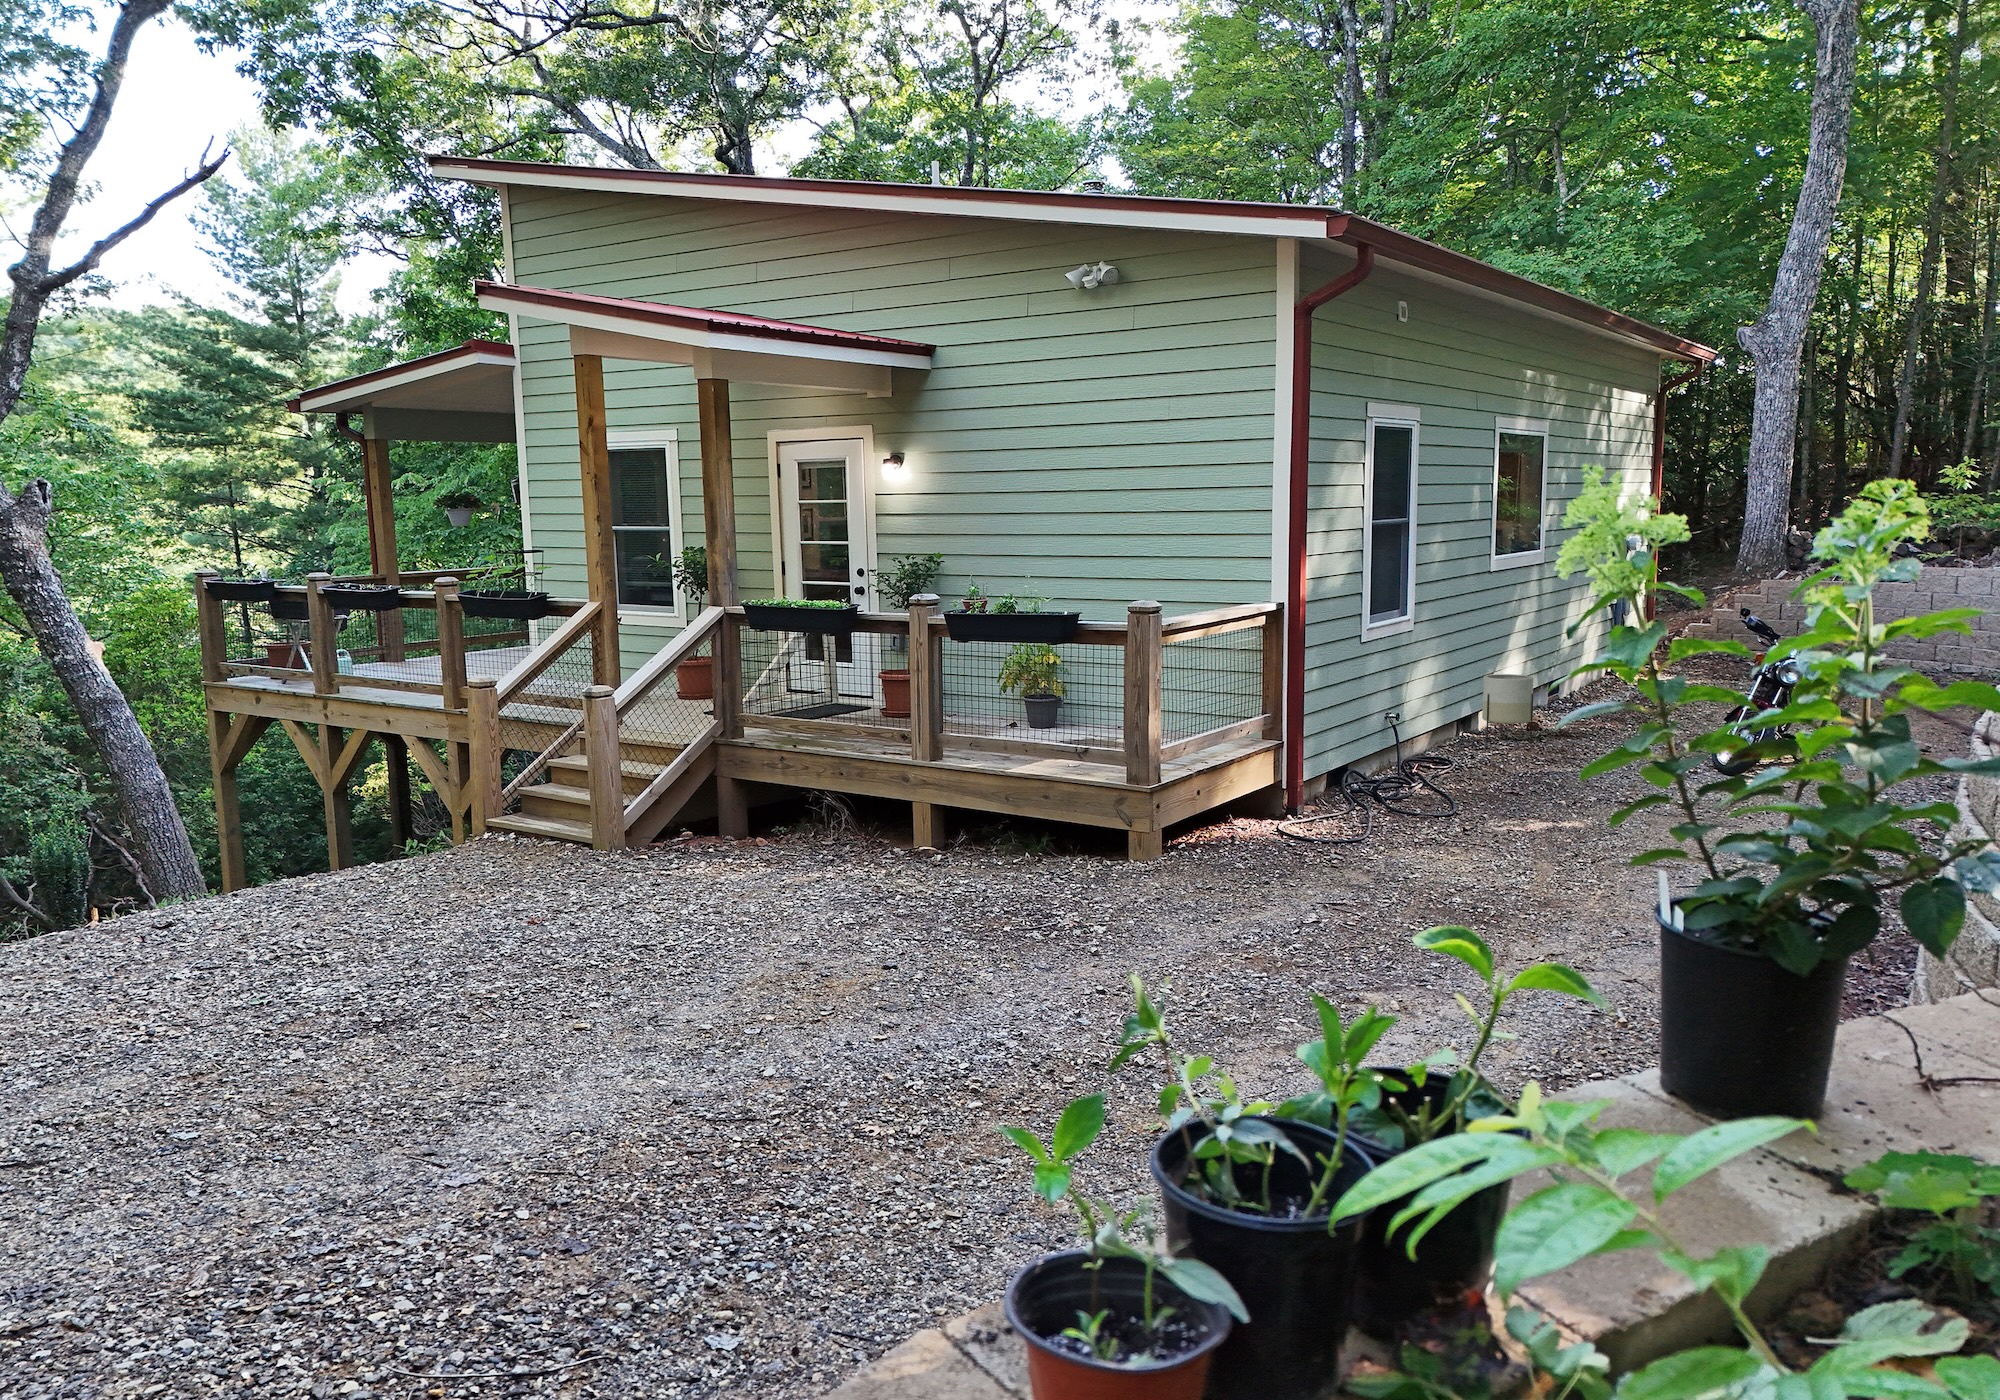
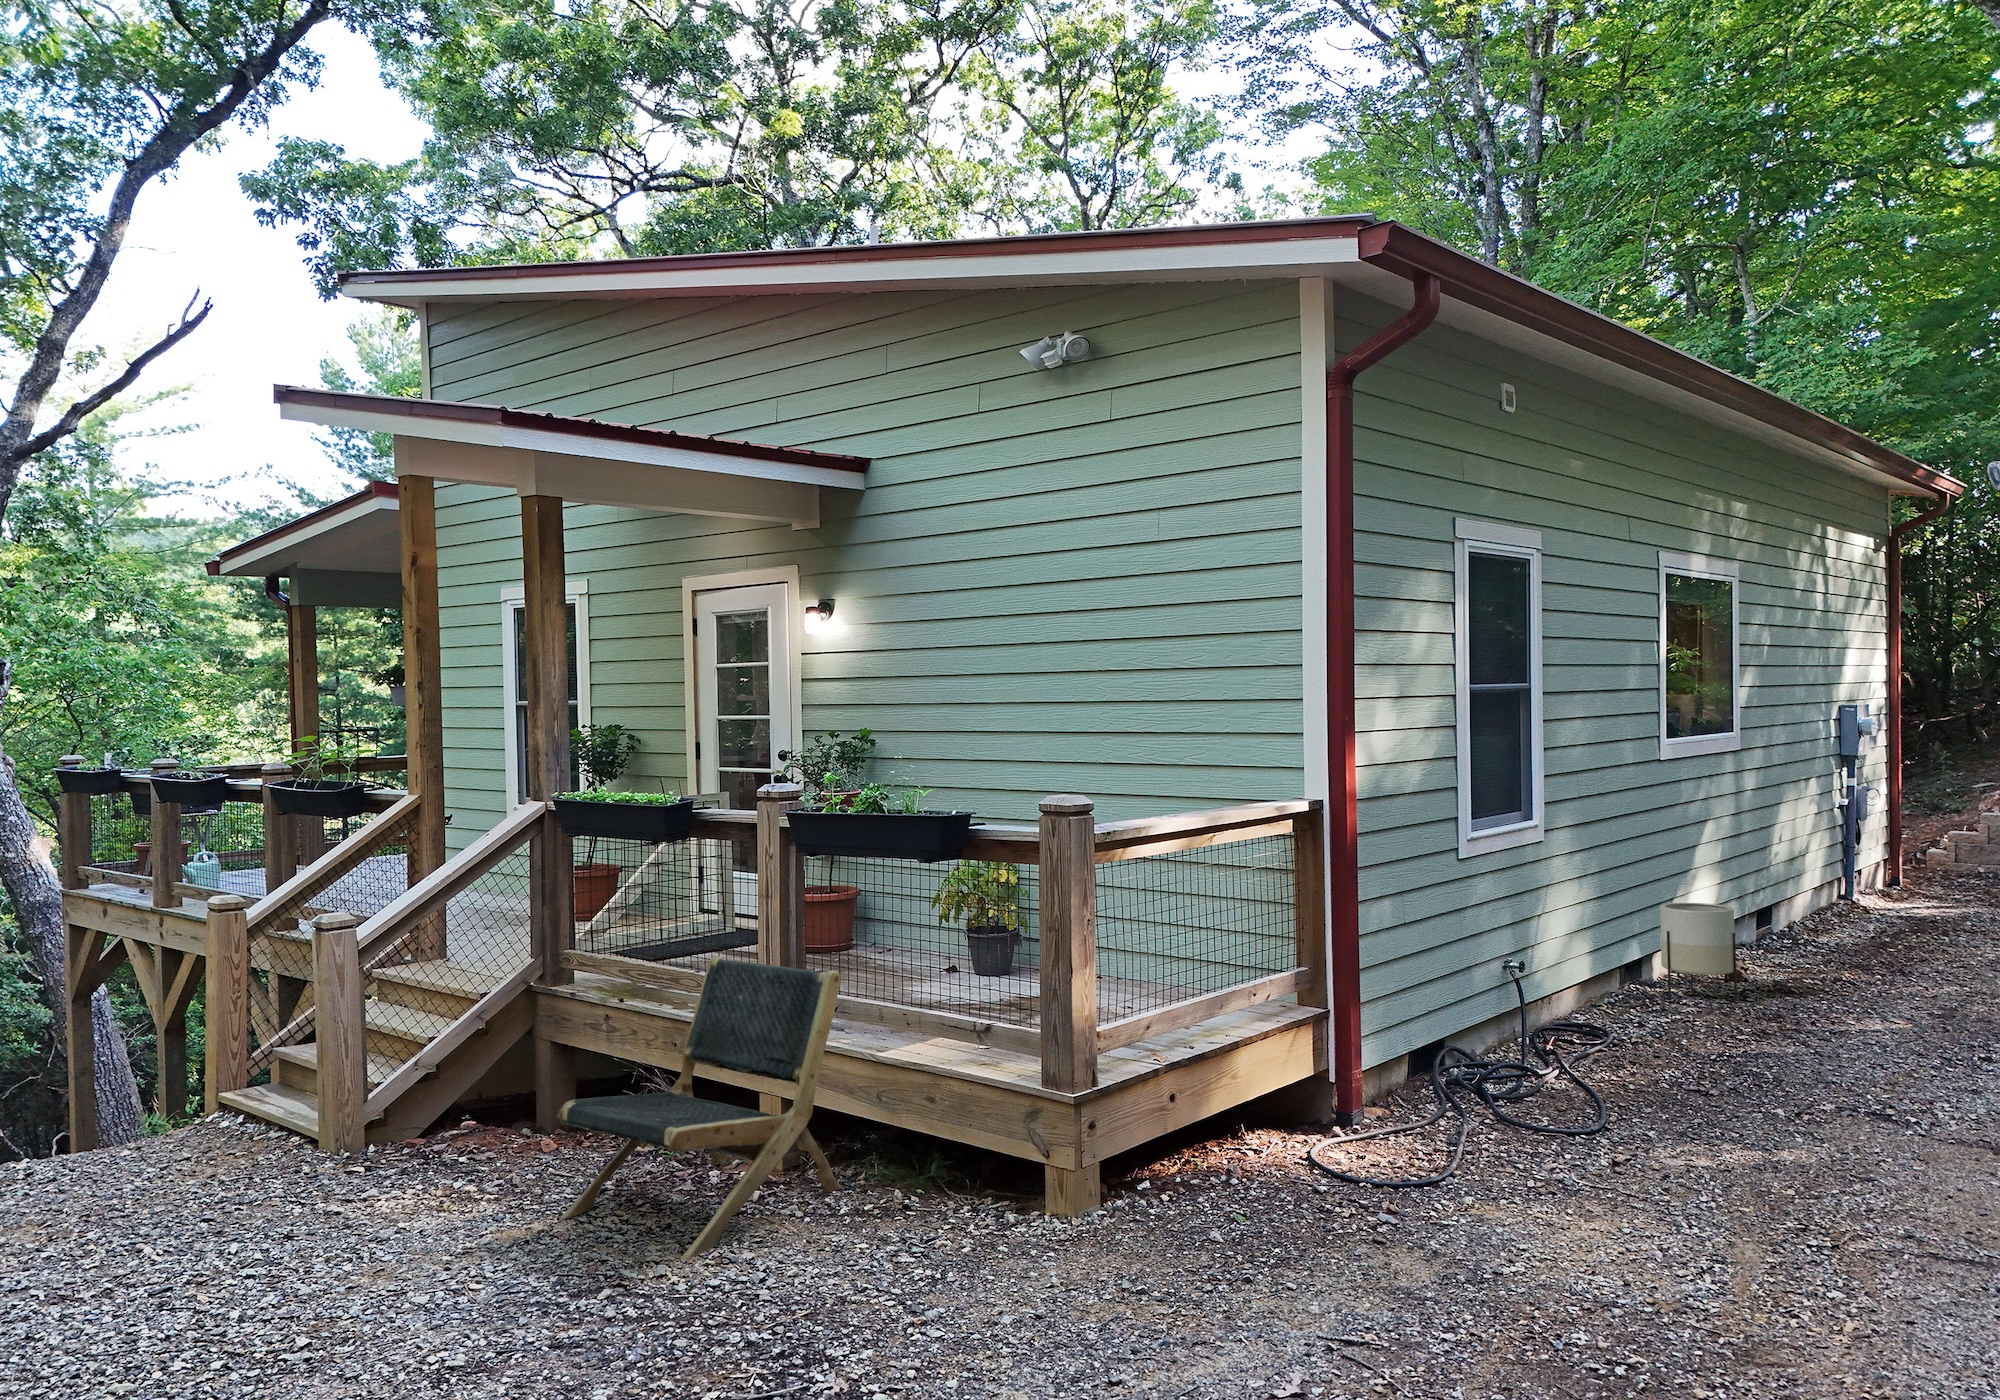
lounge chair: none [815,711,986,890] -> present [557,956,842,1260]

